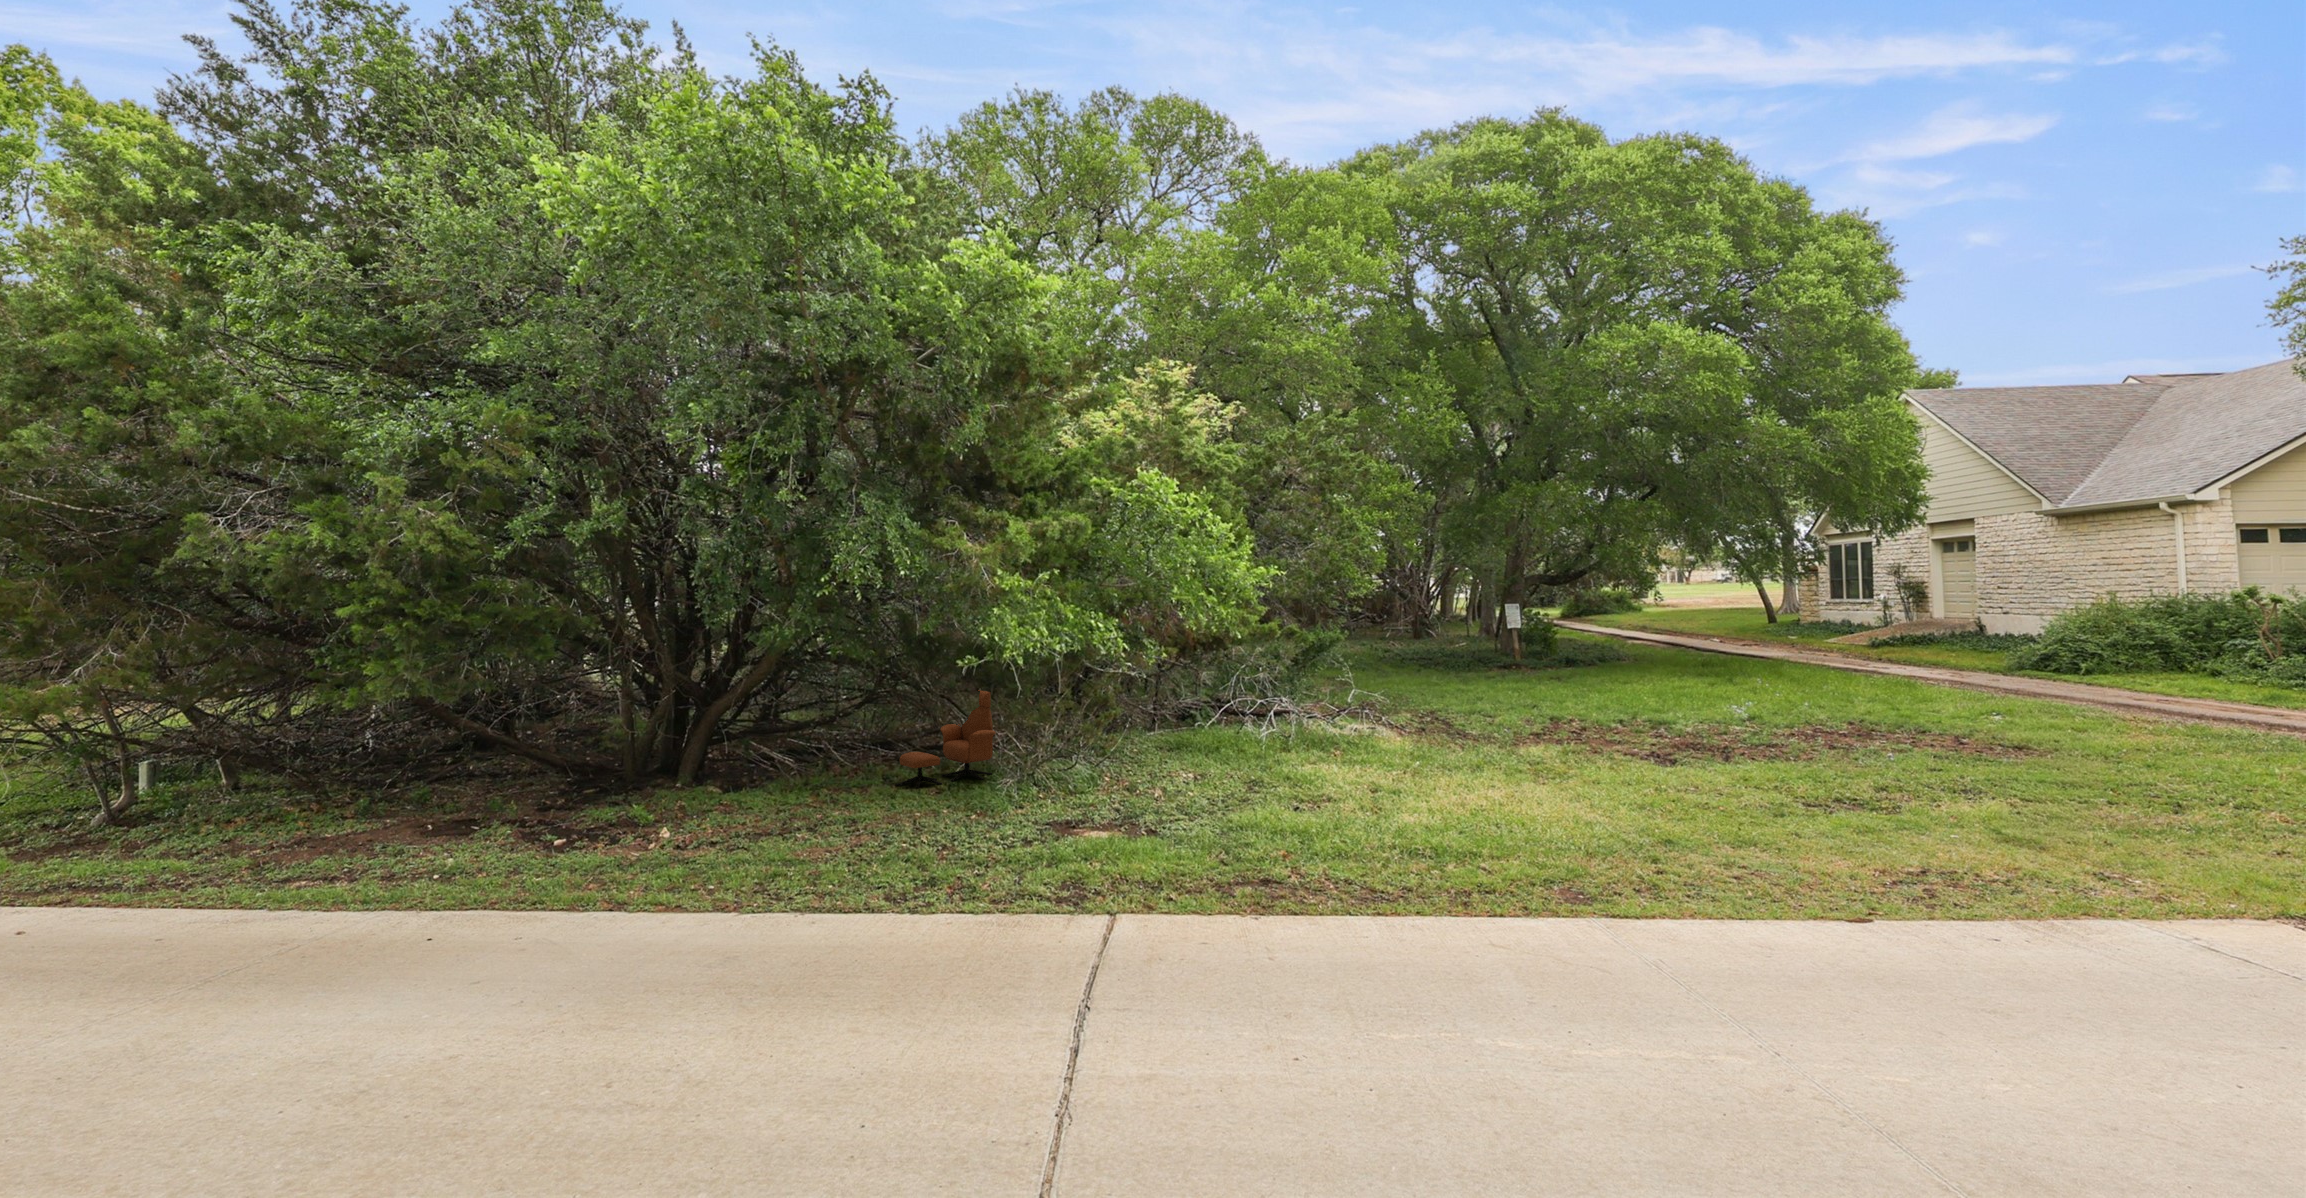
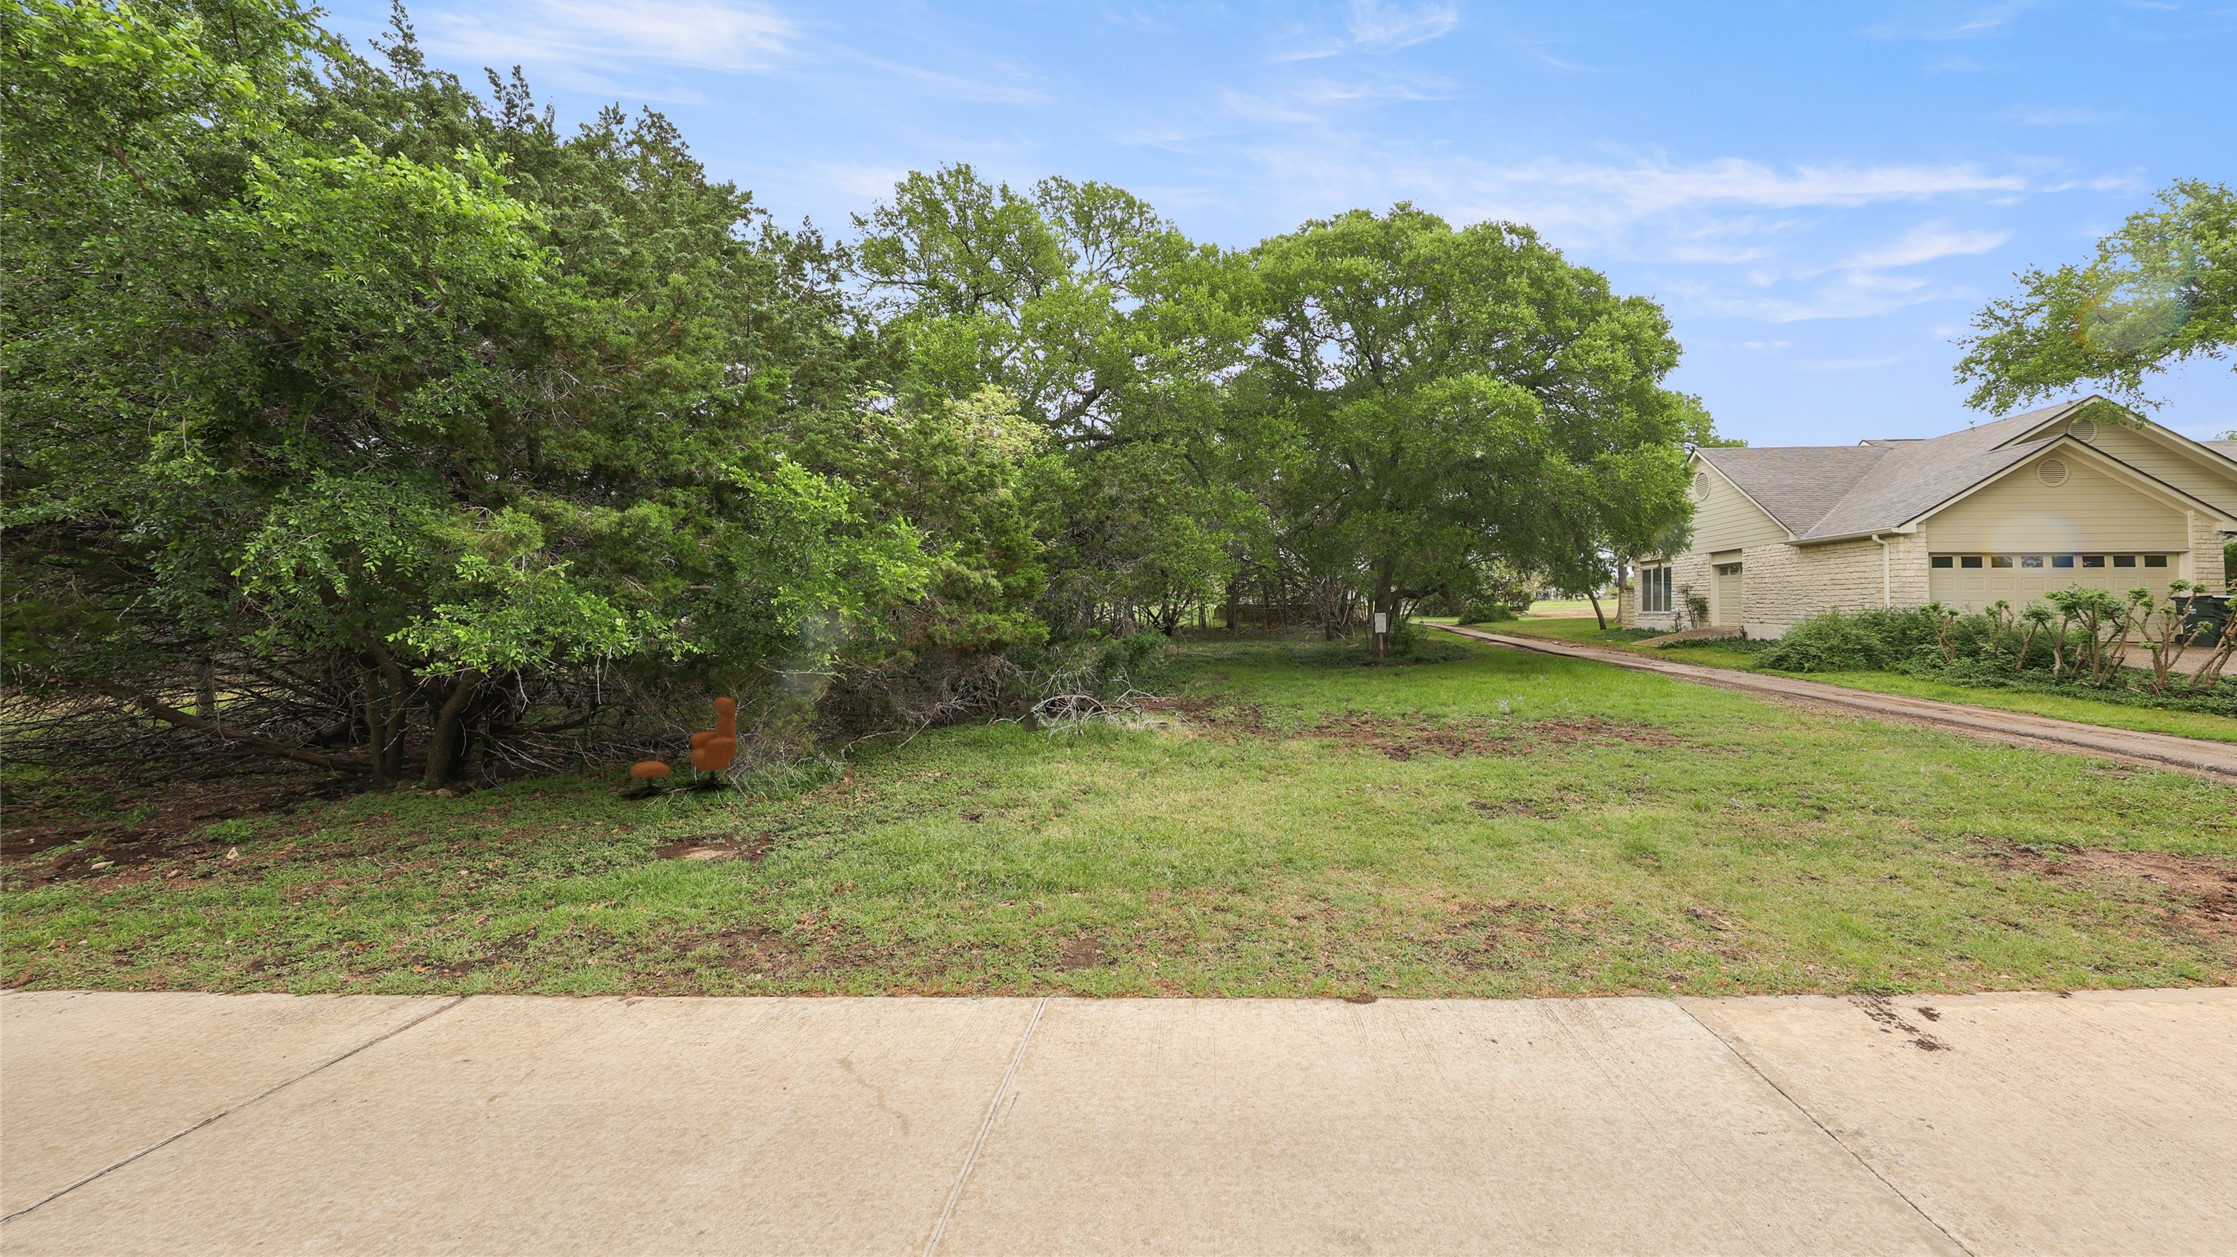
planter: none [1198,689,1222,731] -> present [1019,693,1040,731]

